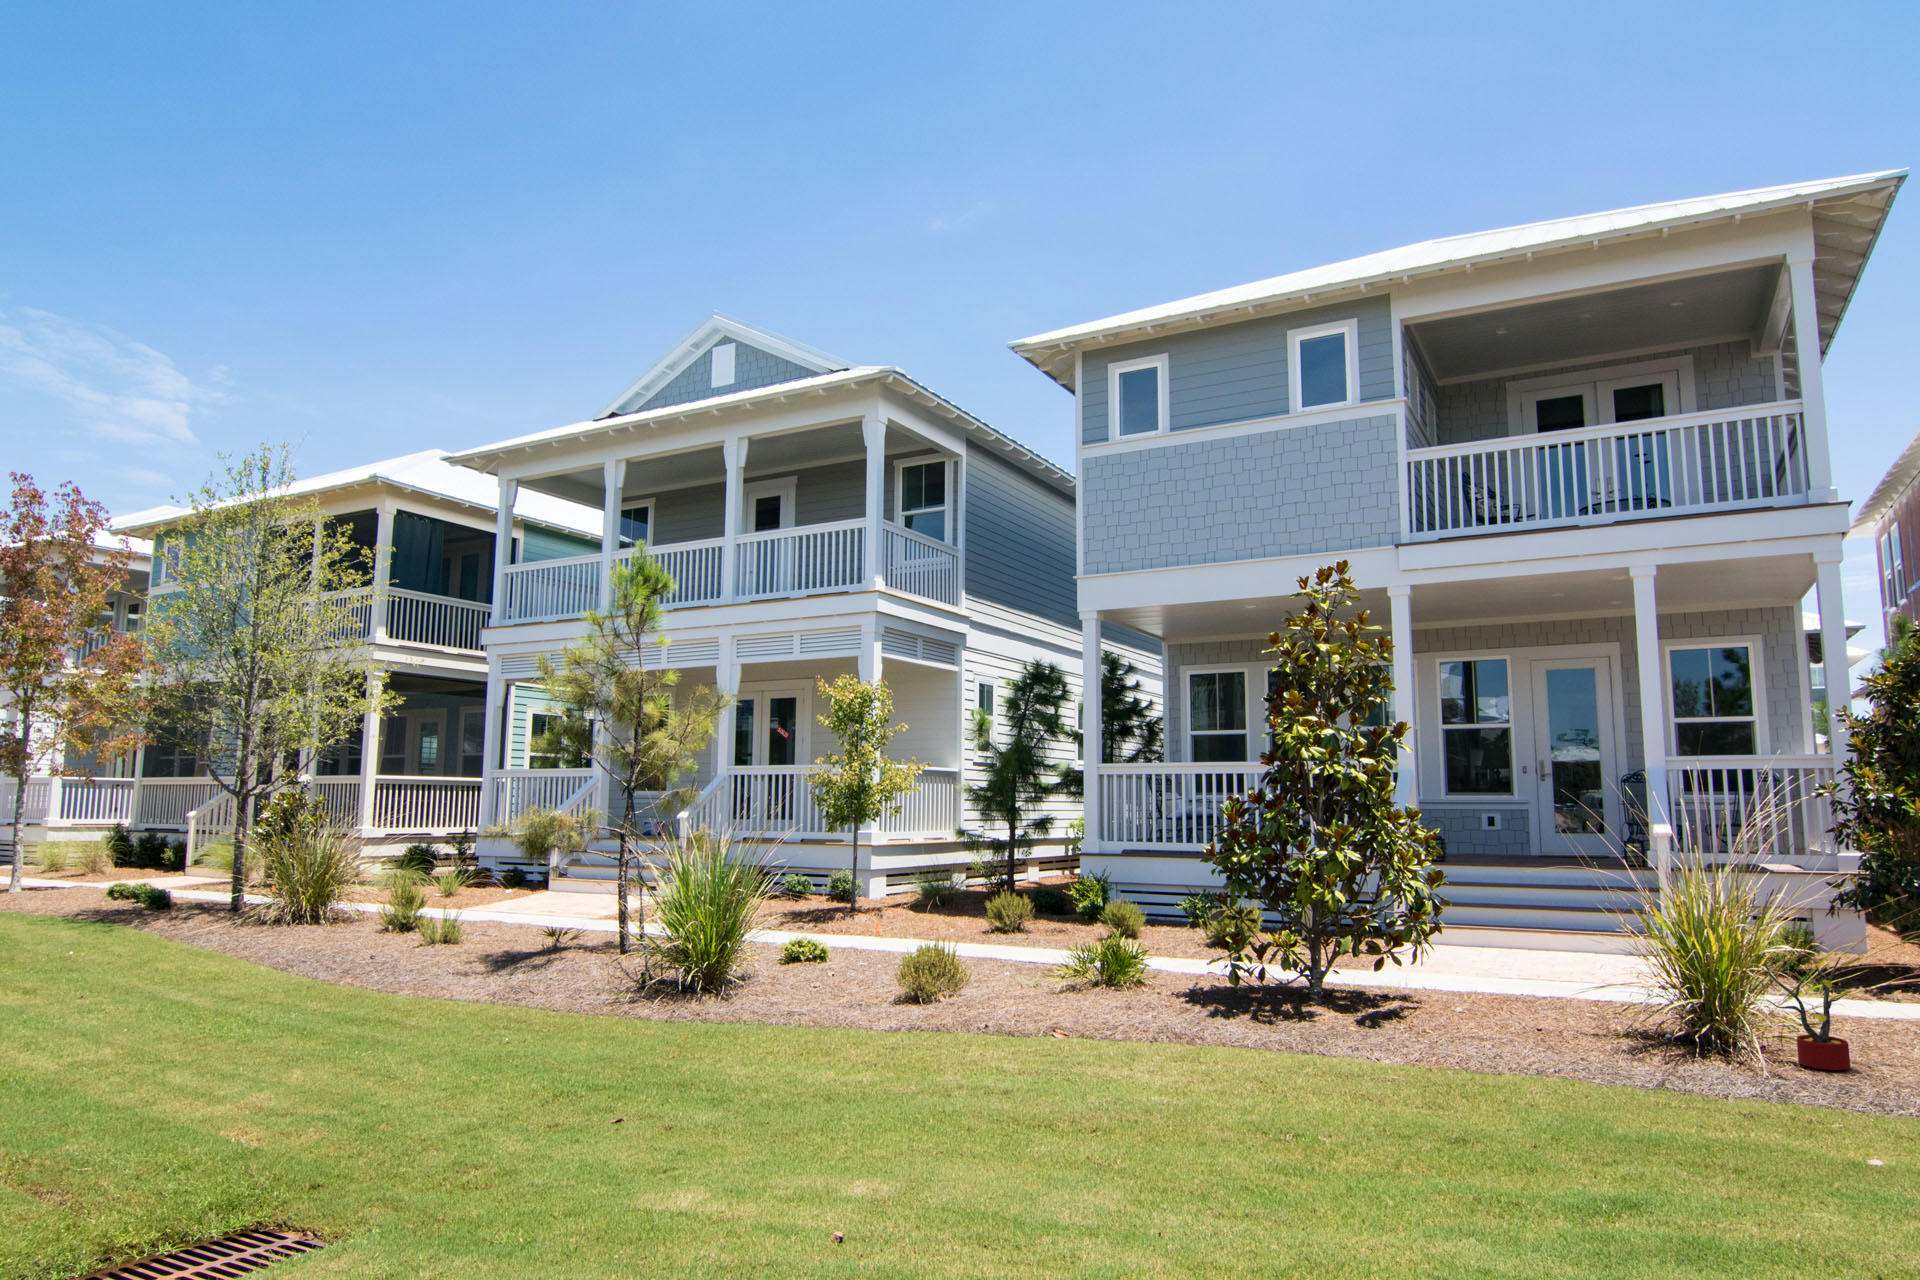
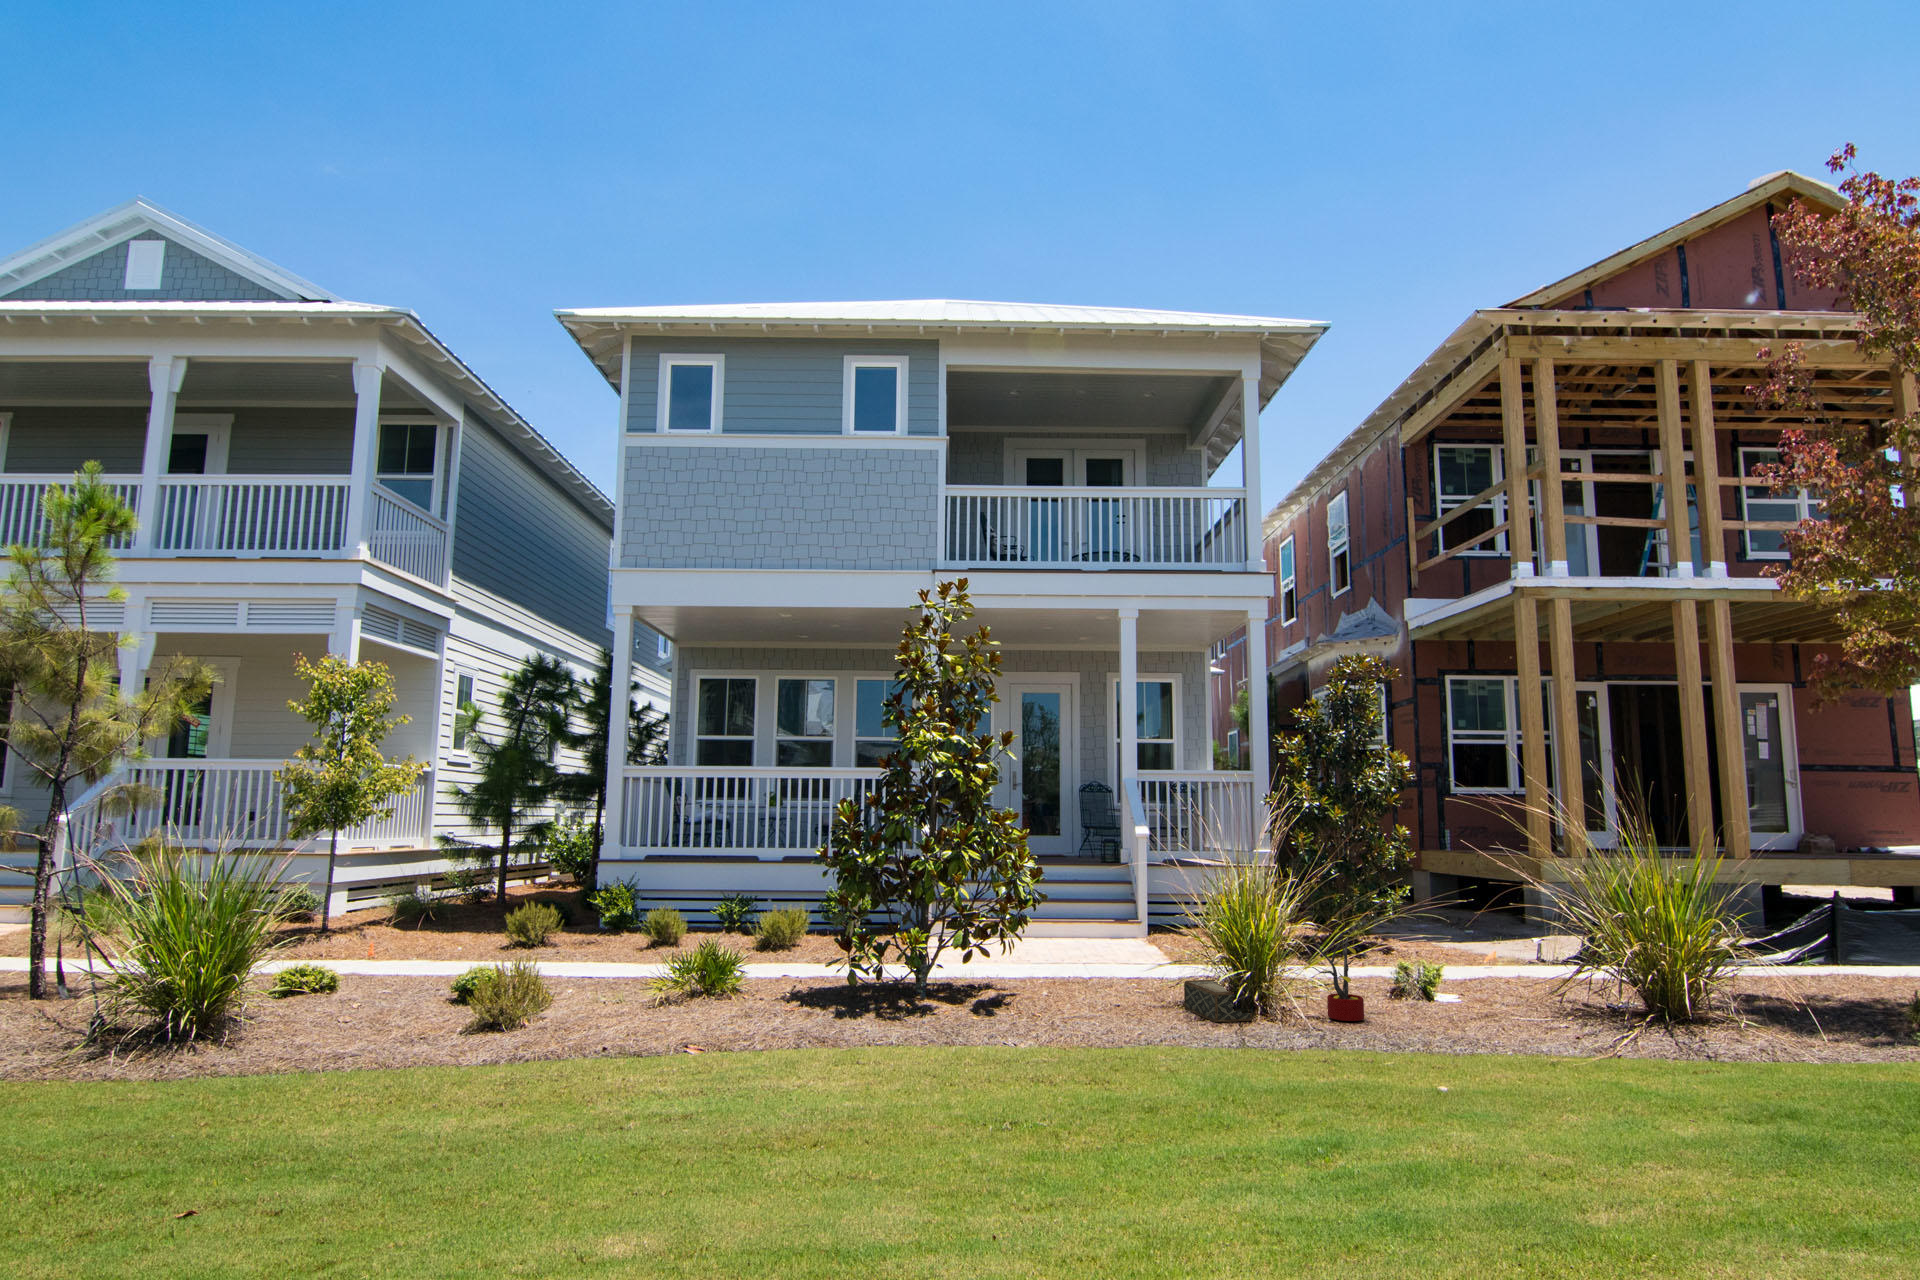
woven basket: none [1611,1006,1687,1057] -> present [1184,980,1252,1022]

